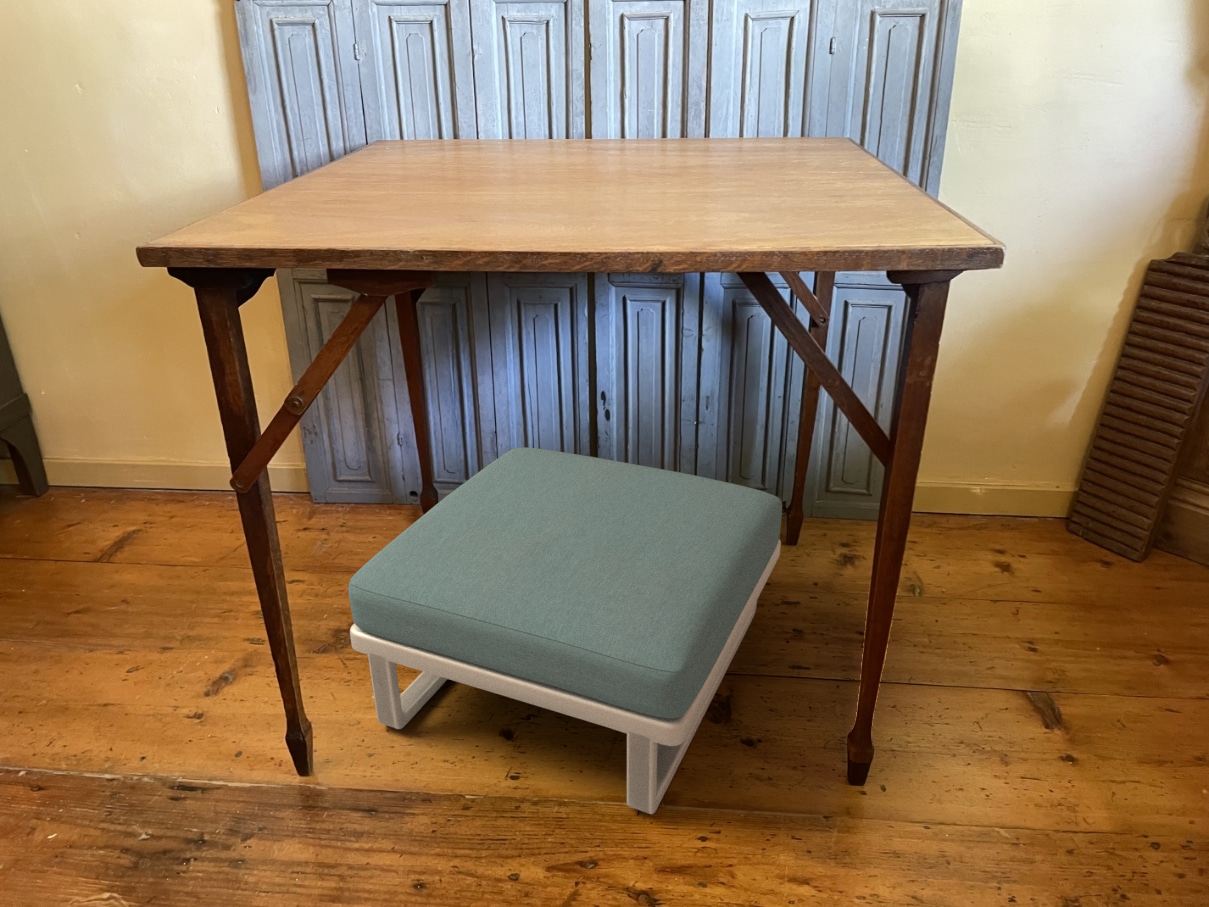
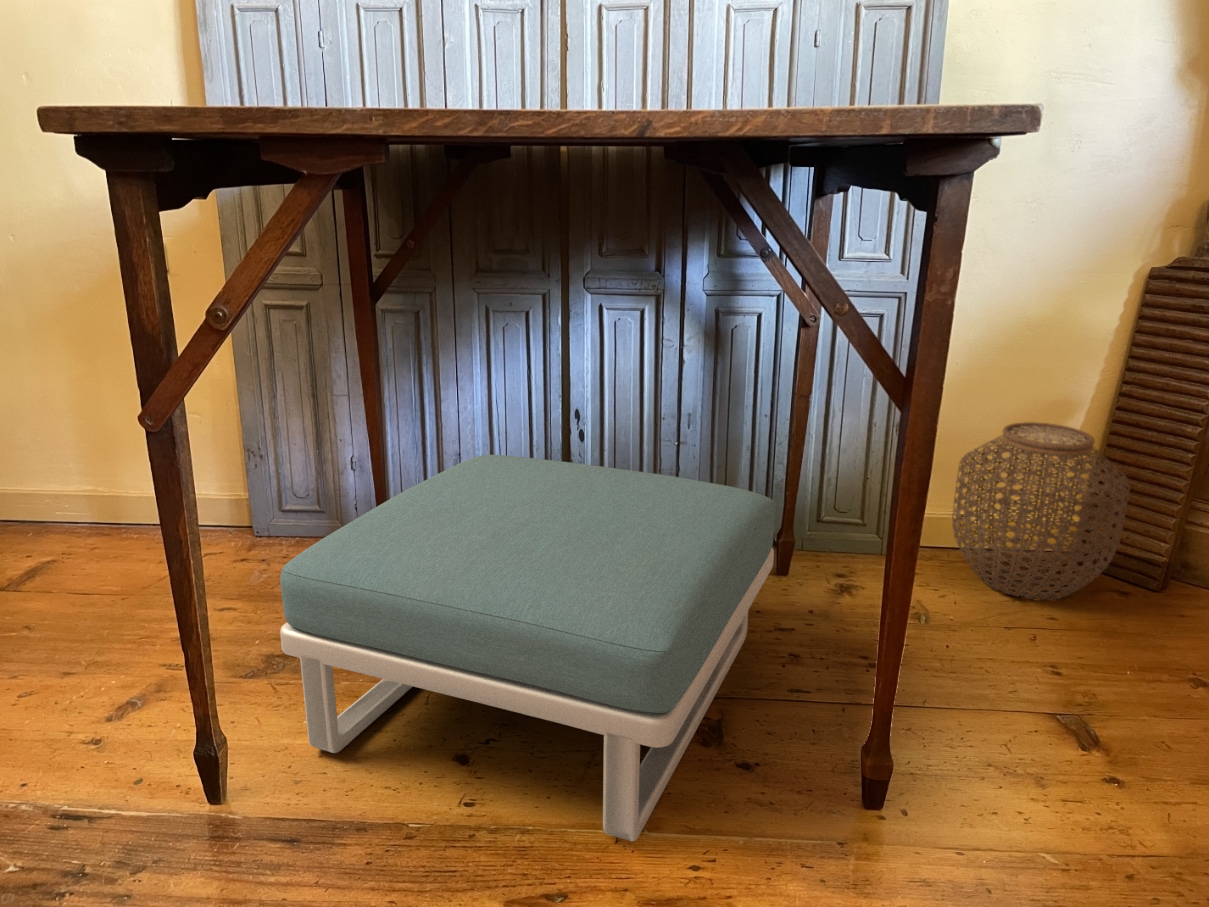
woven basket: none [950,409,1115,573] -> present [952,422,1130,600]

